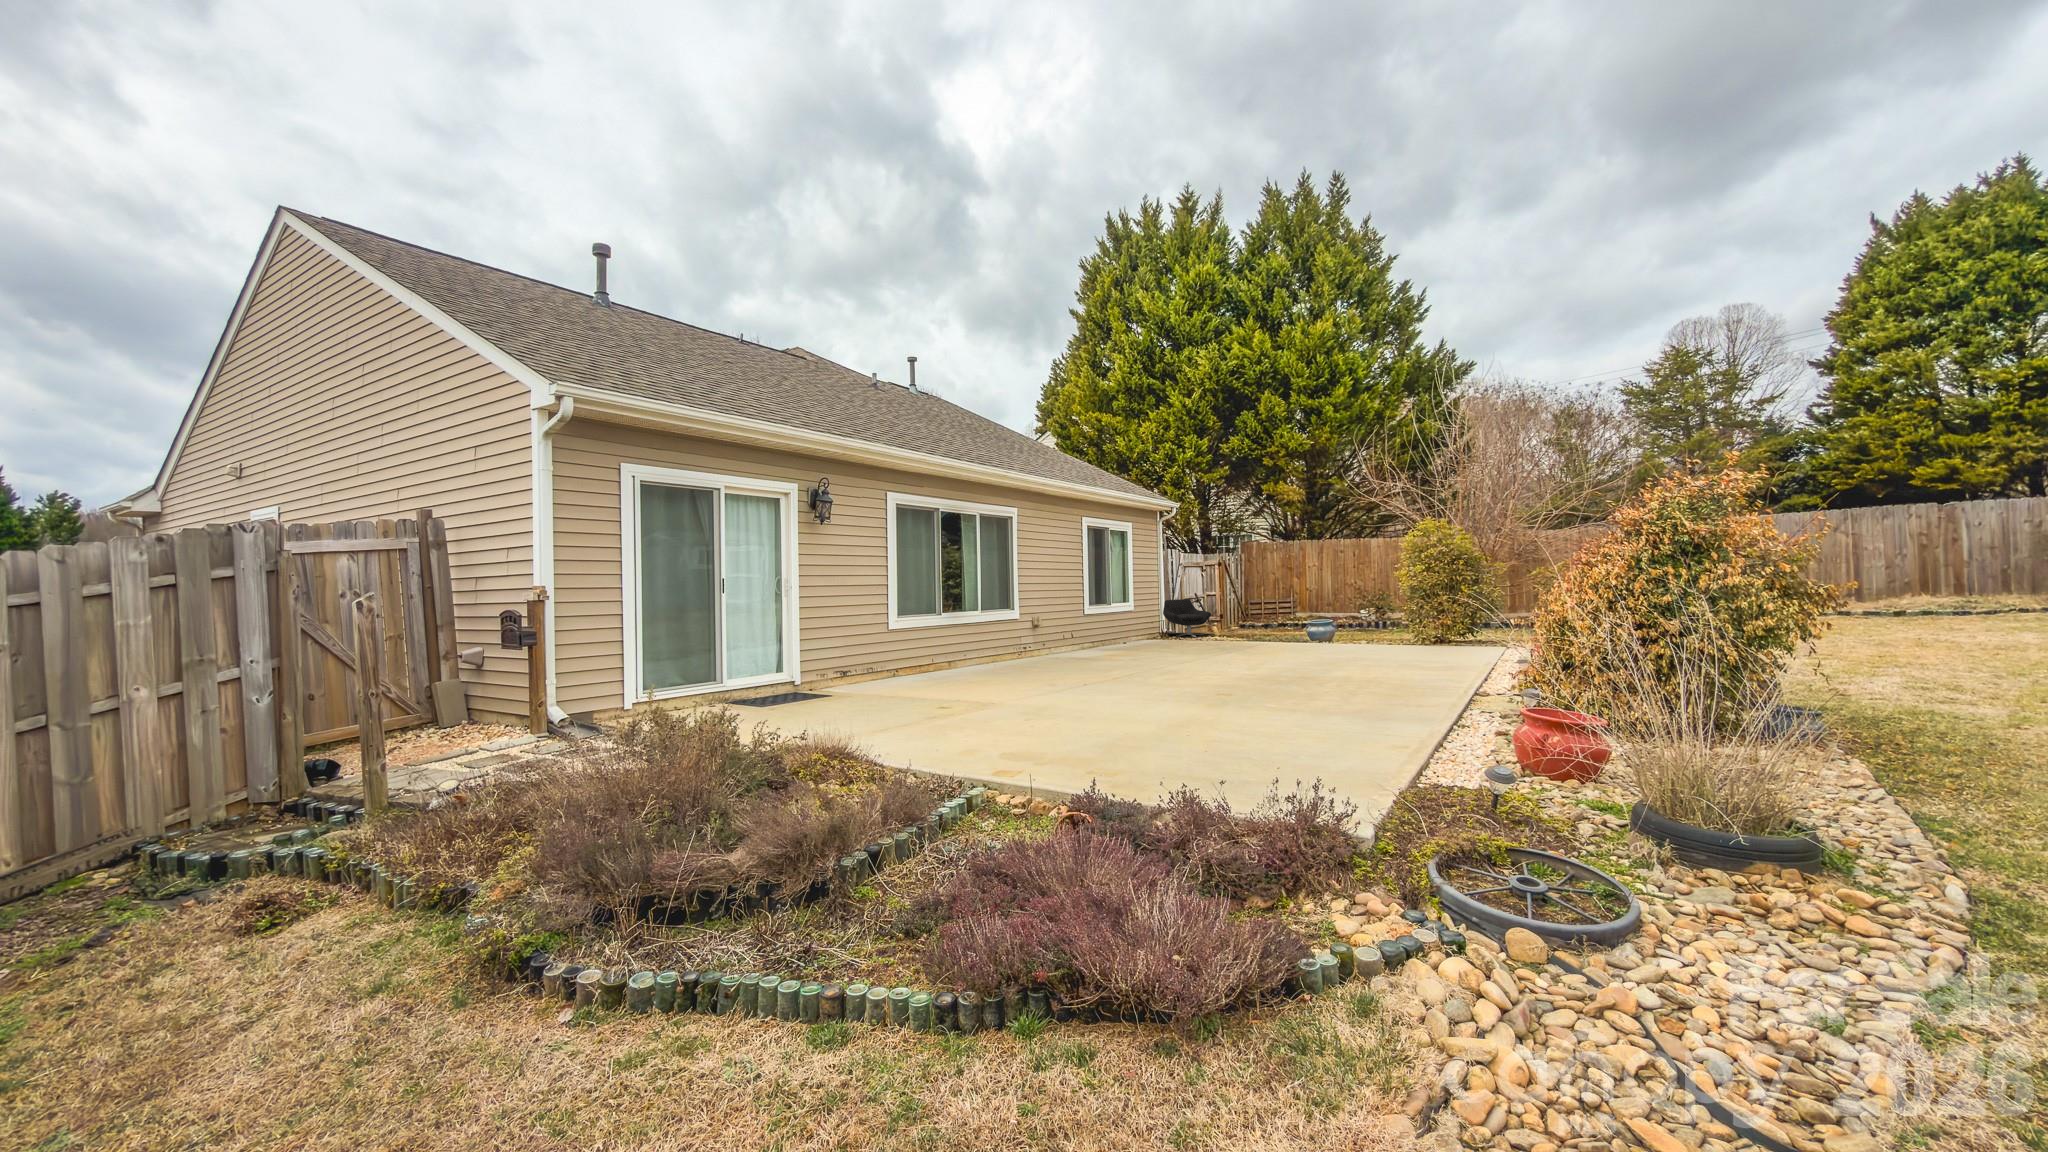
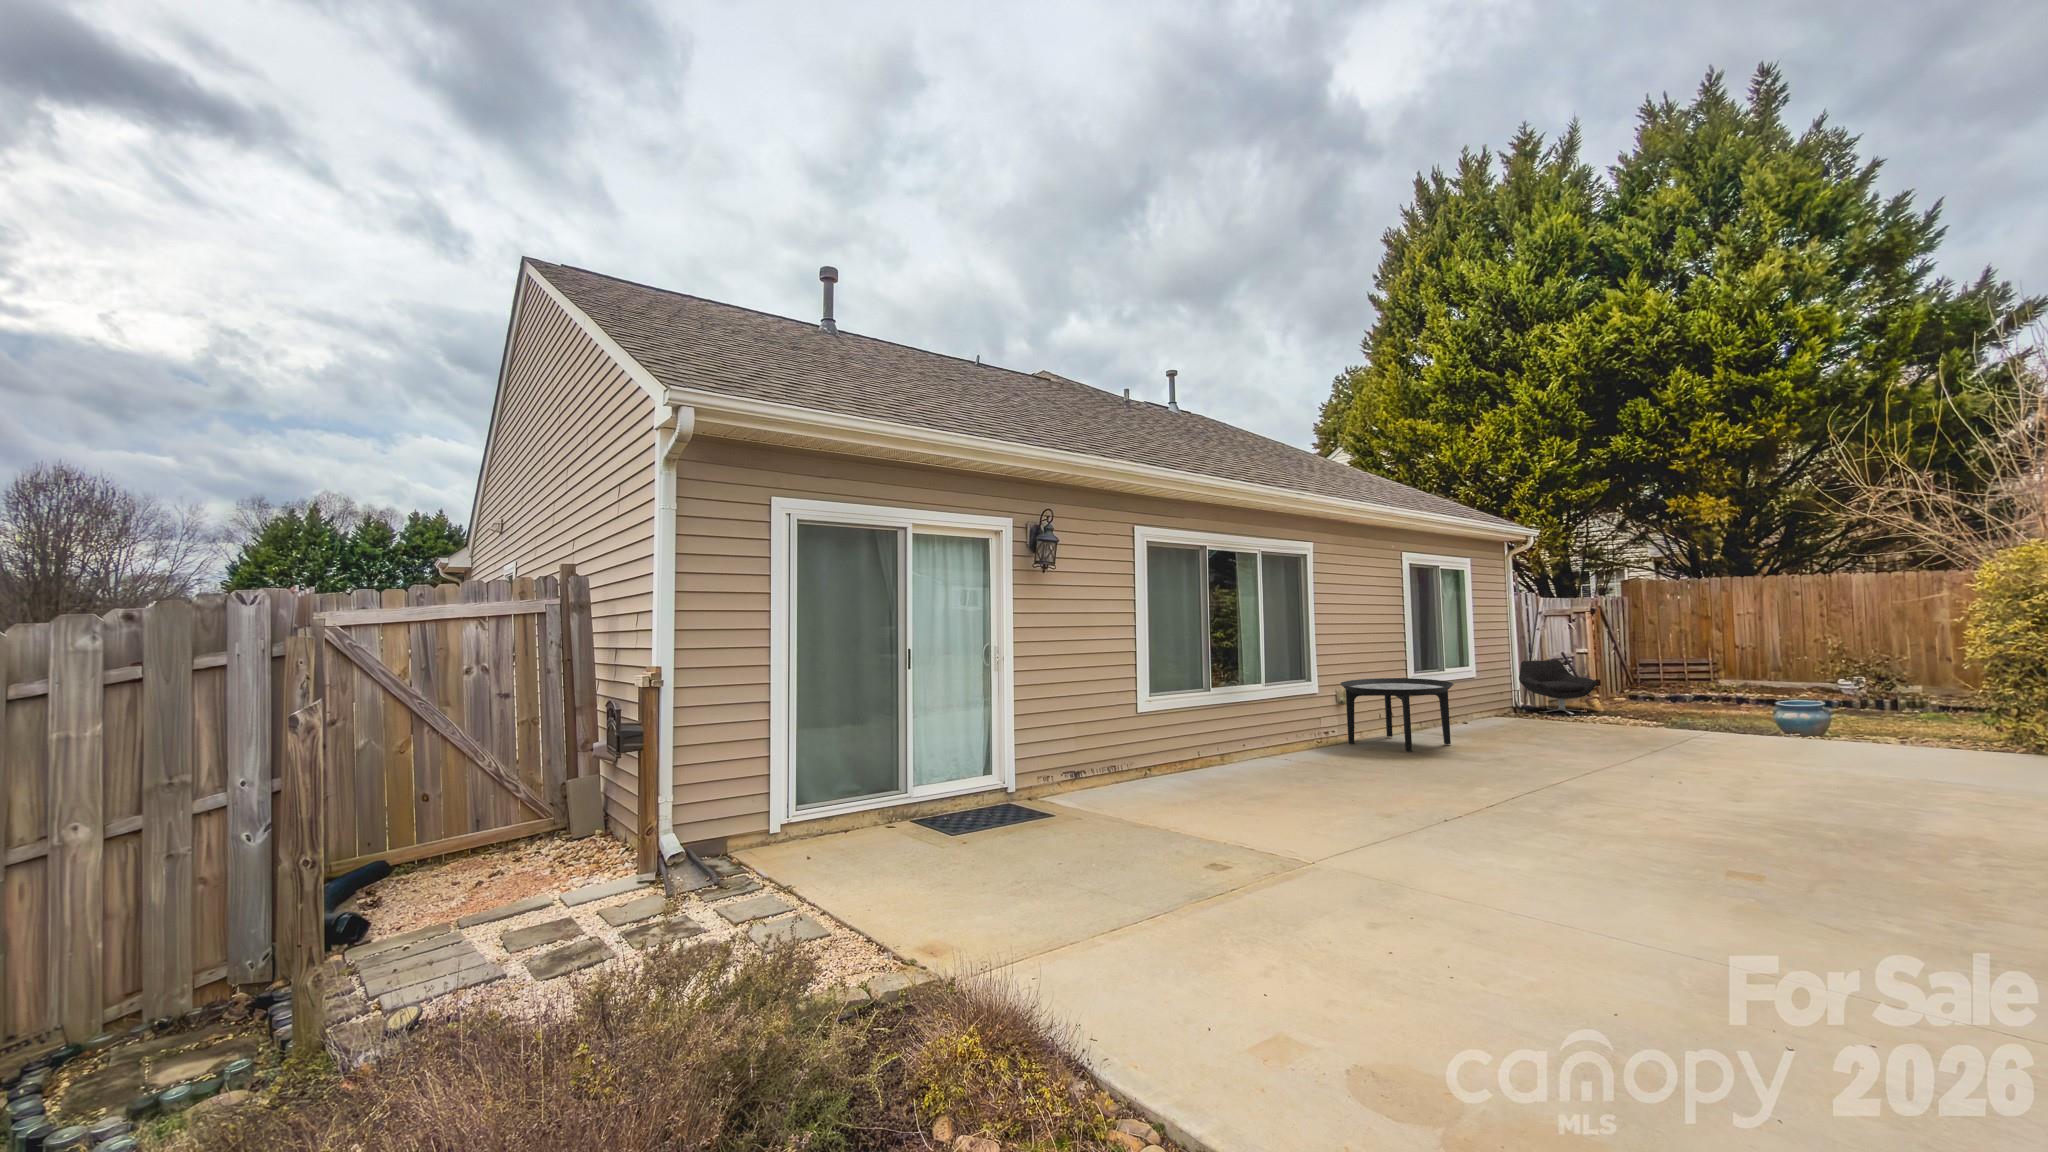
round table: none [1037,609,1112,660] -> present [1340,678,1454,752]

